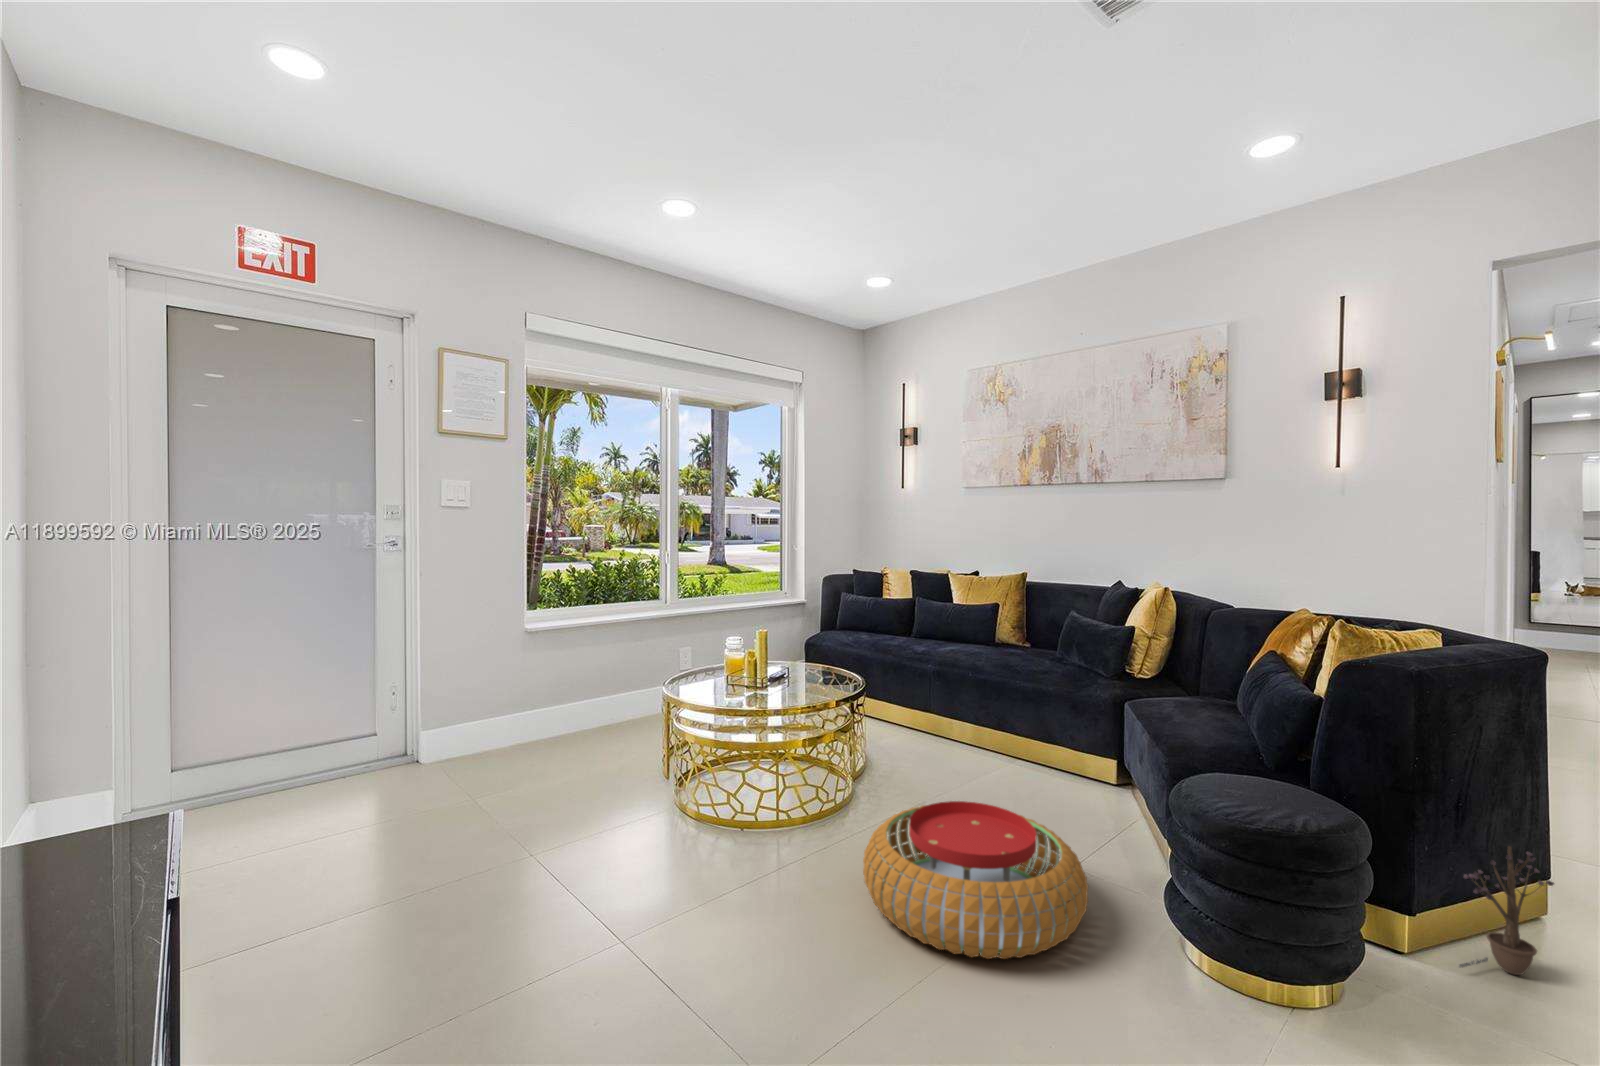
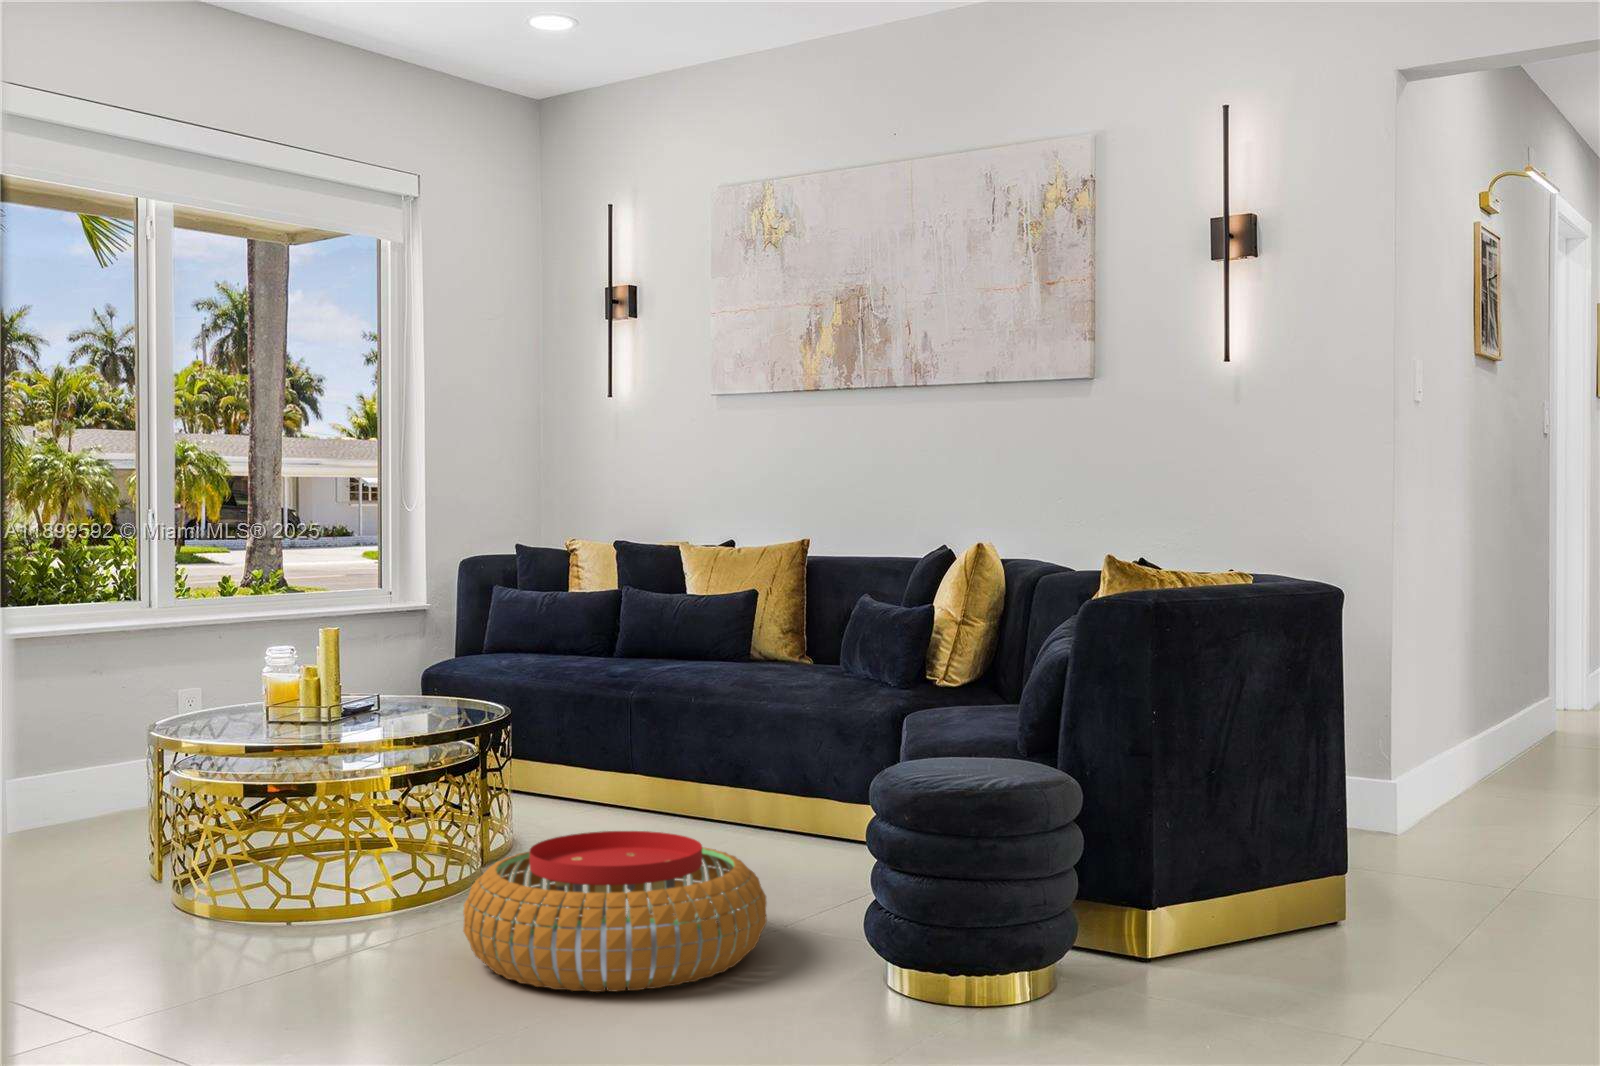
decorative plant: present [1459,846,1554,975] -> none [1184,810,1289,963]

